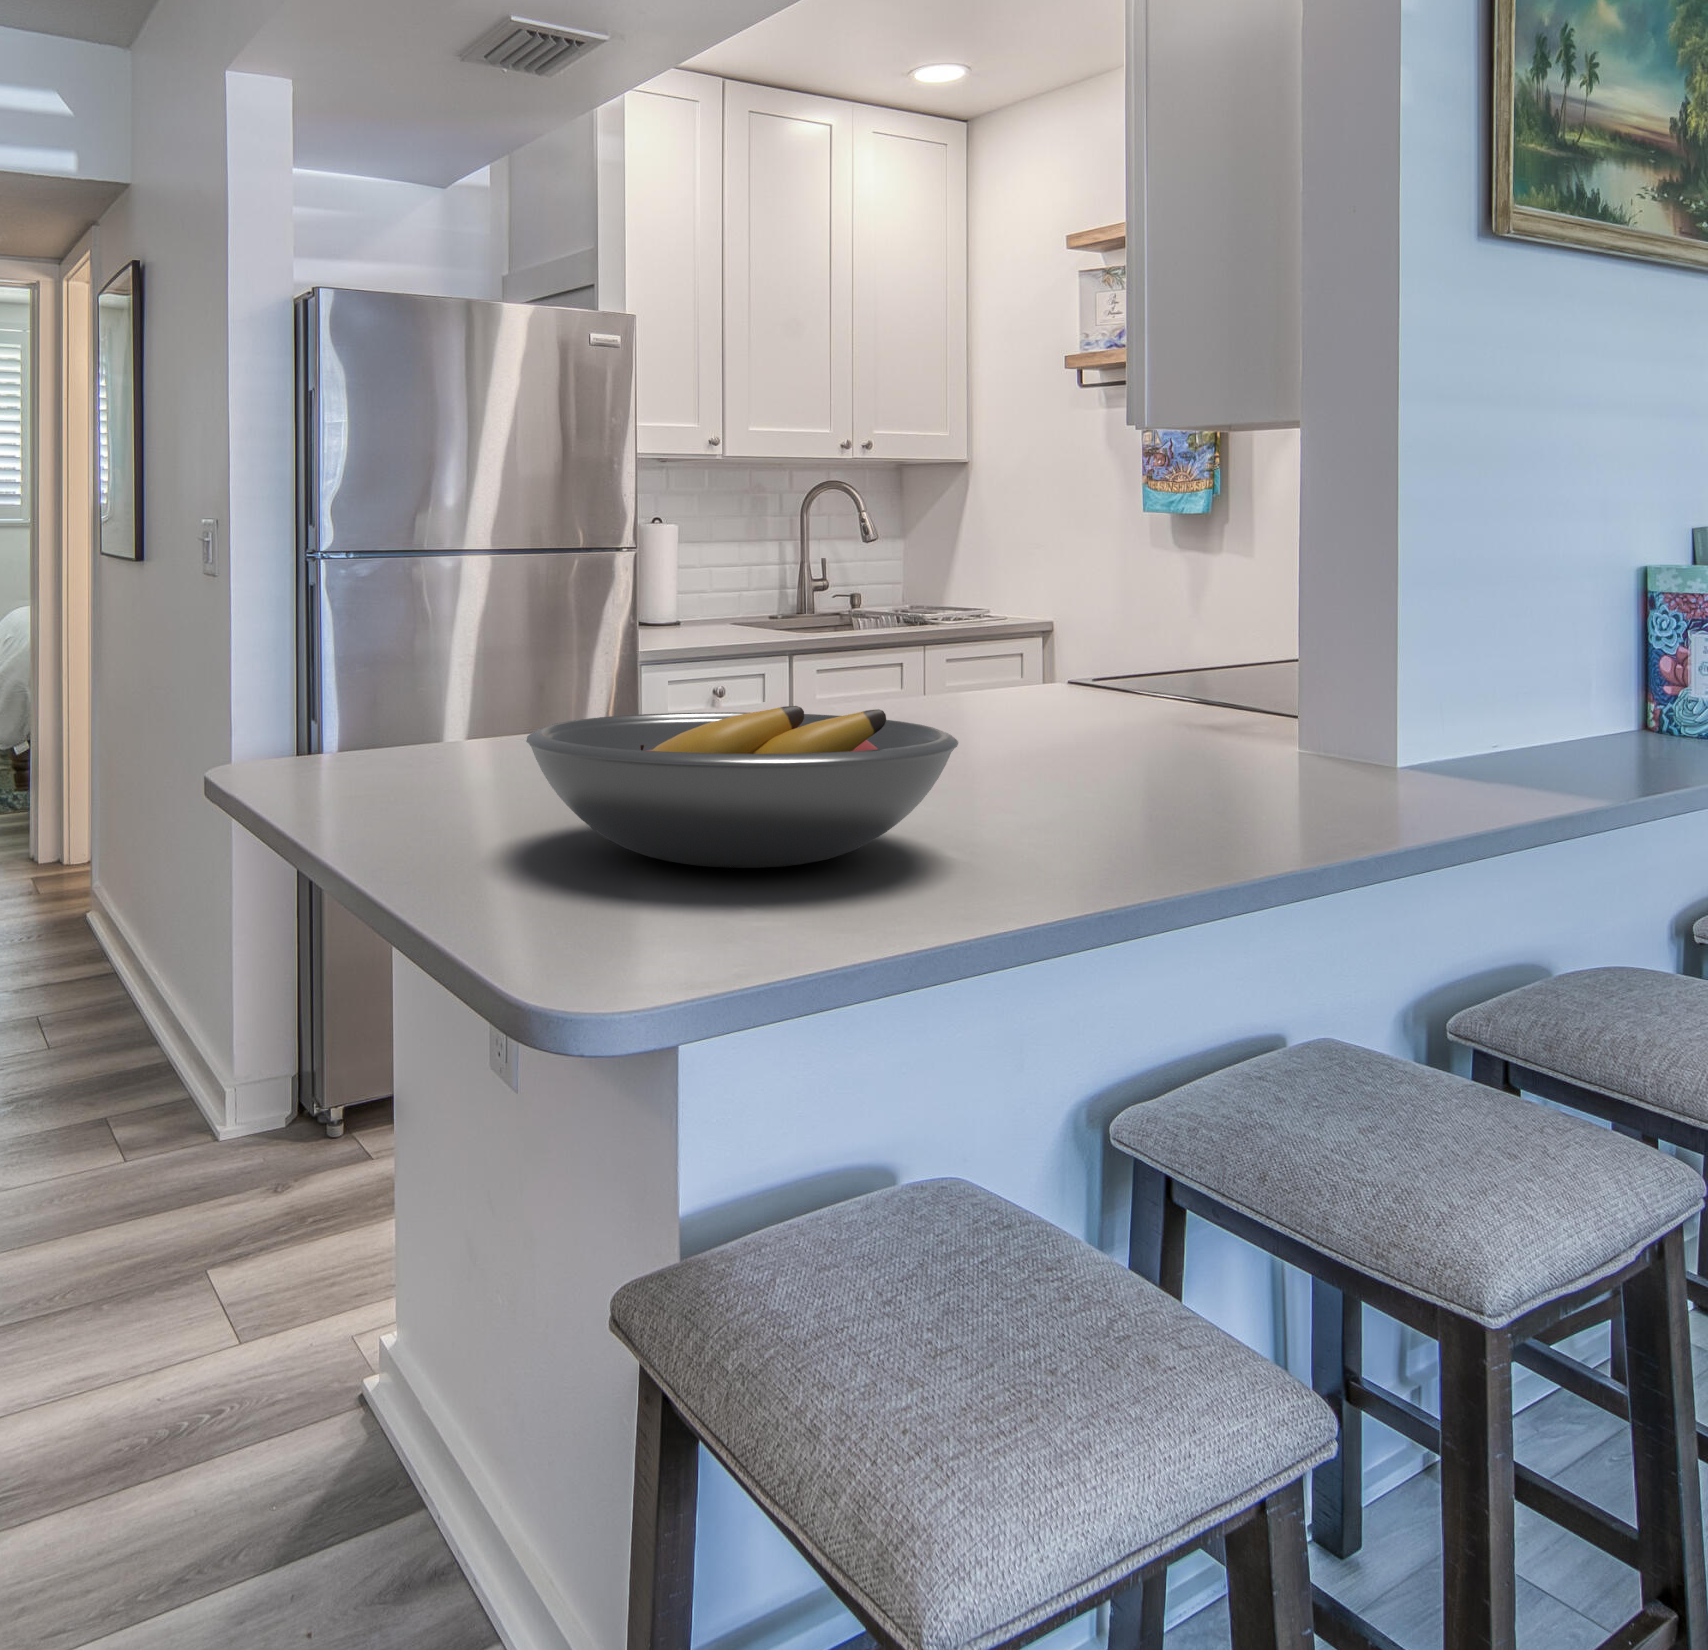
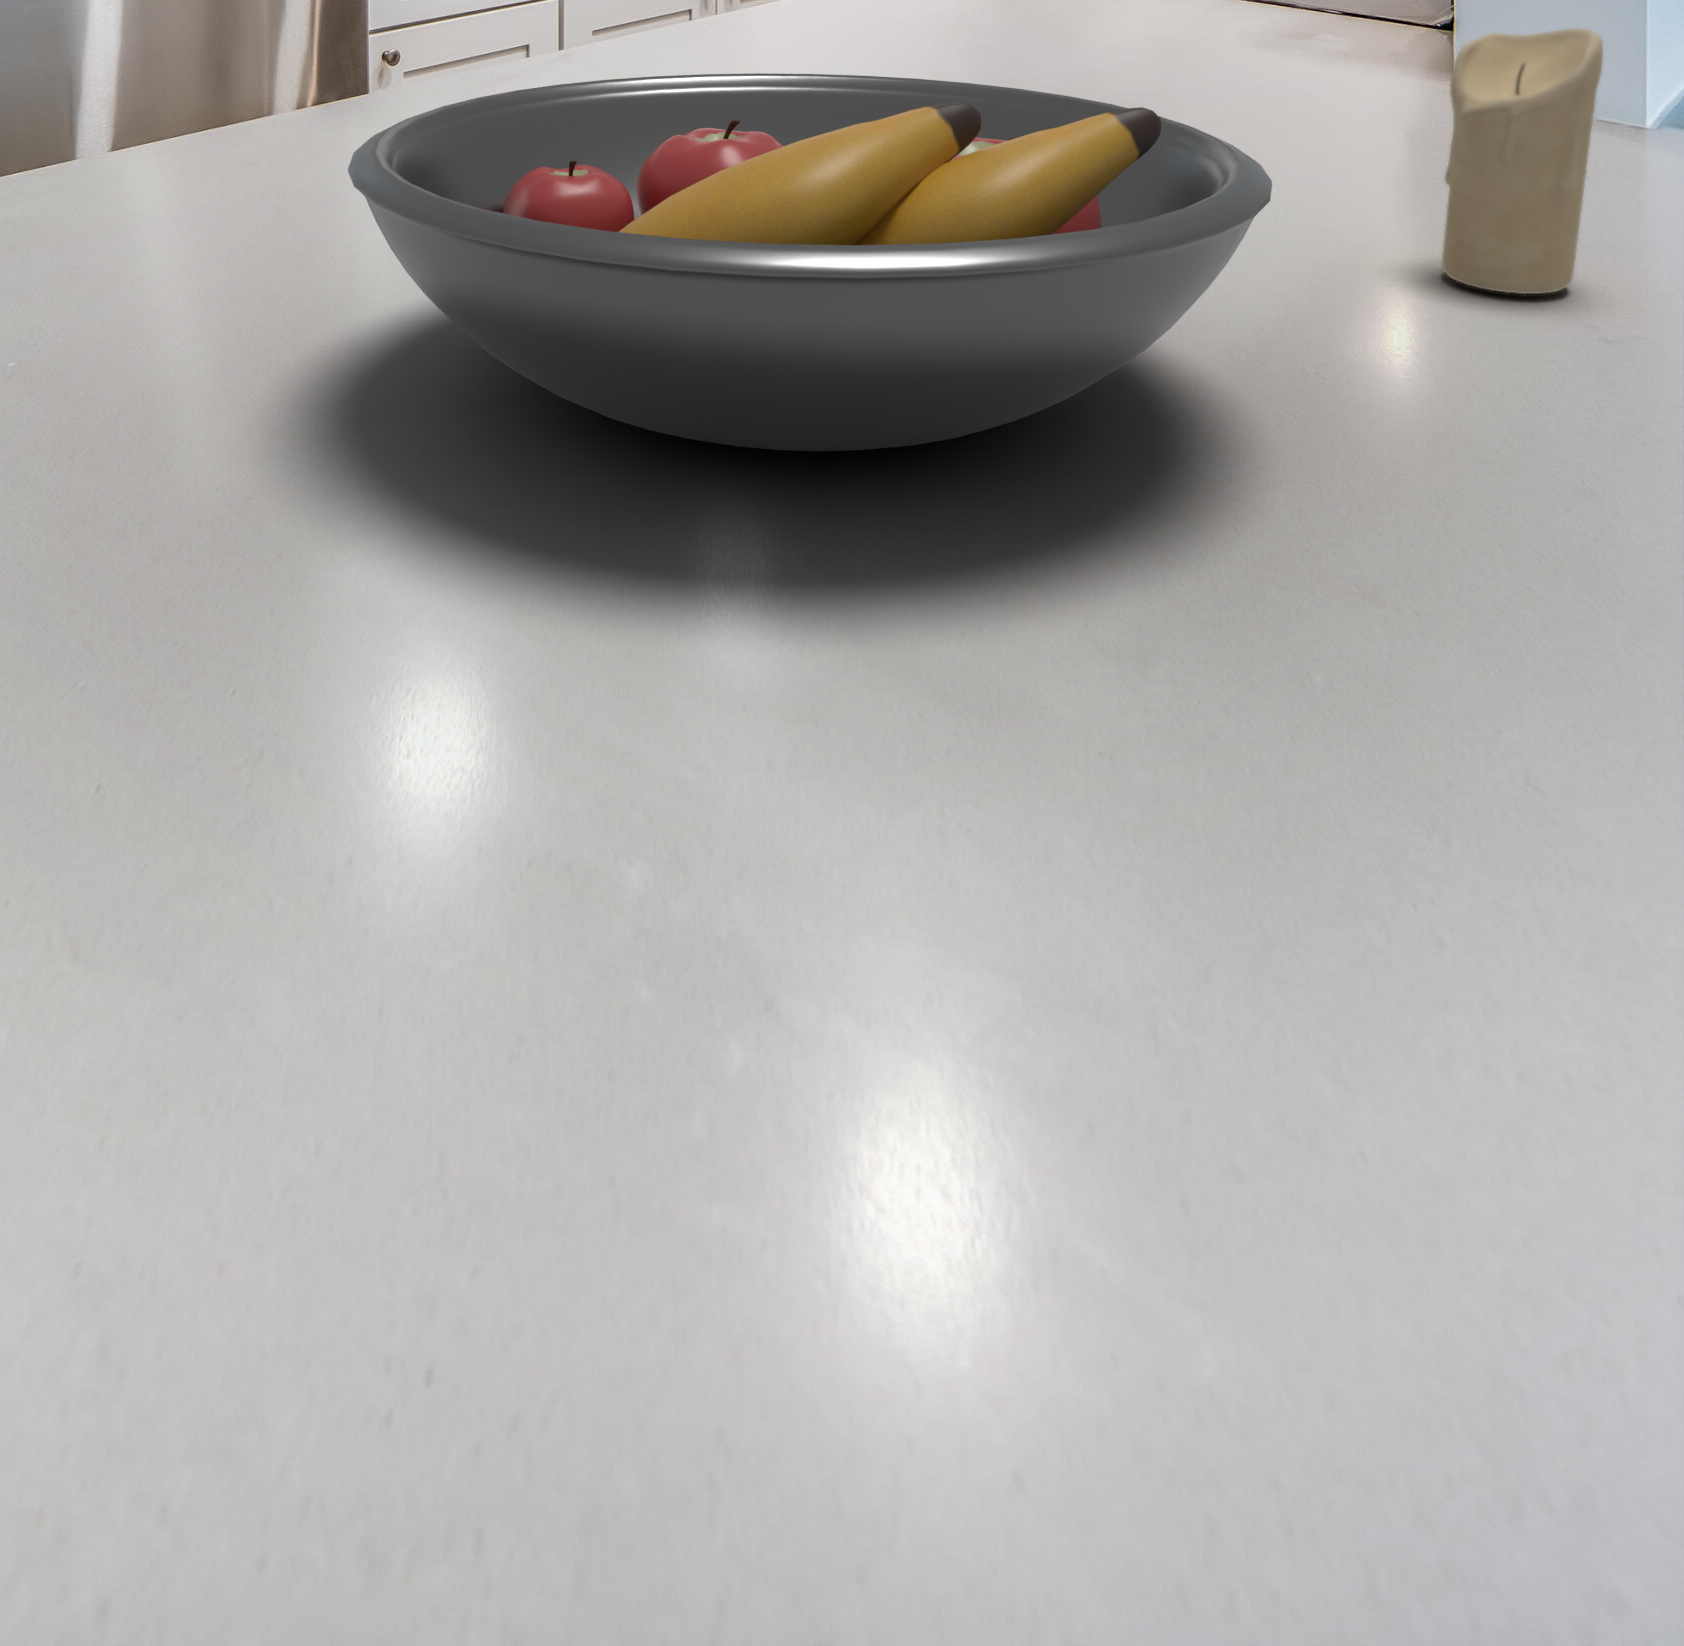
candle: none [1134,695,1218,841] -> present [1442,29,1603,294]

